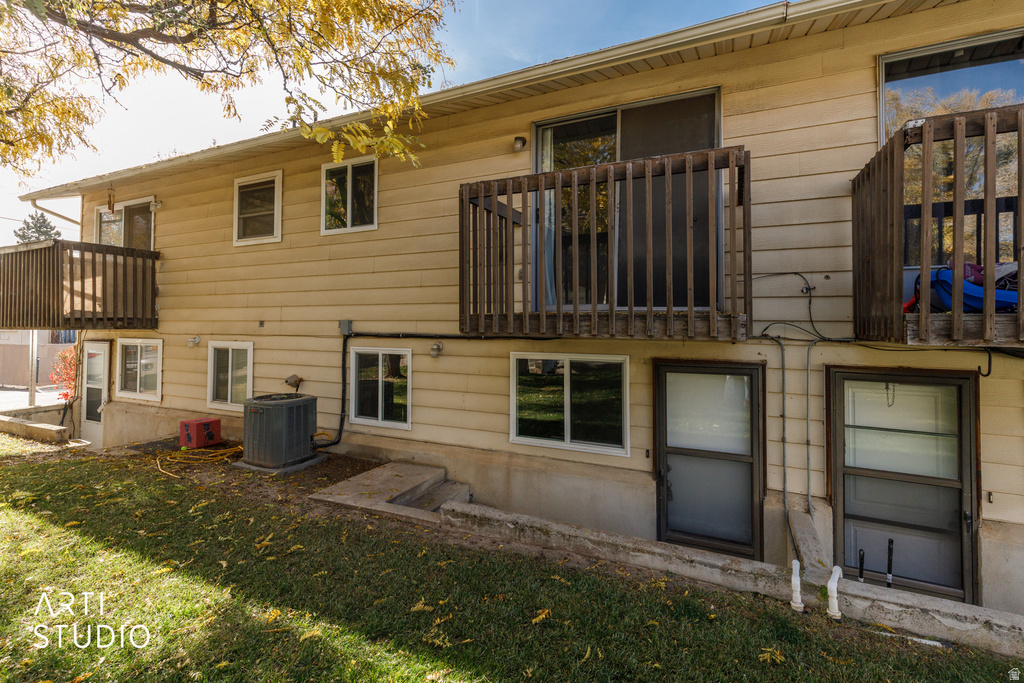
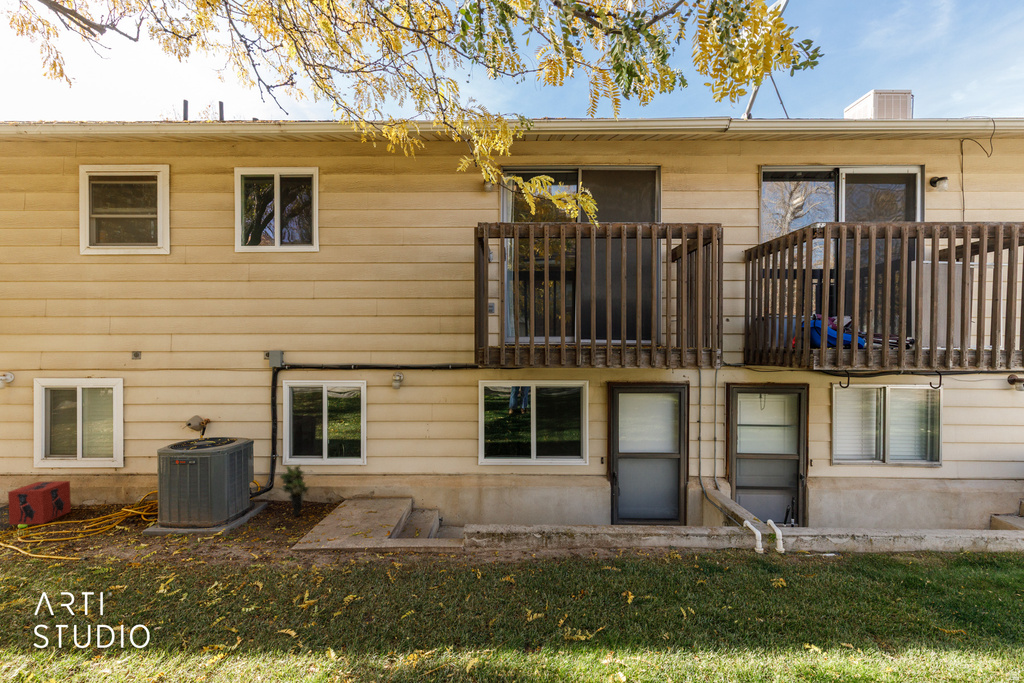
potted plant: none [336,423,361,469] -> present [280,465,309,516]

